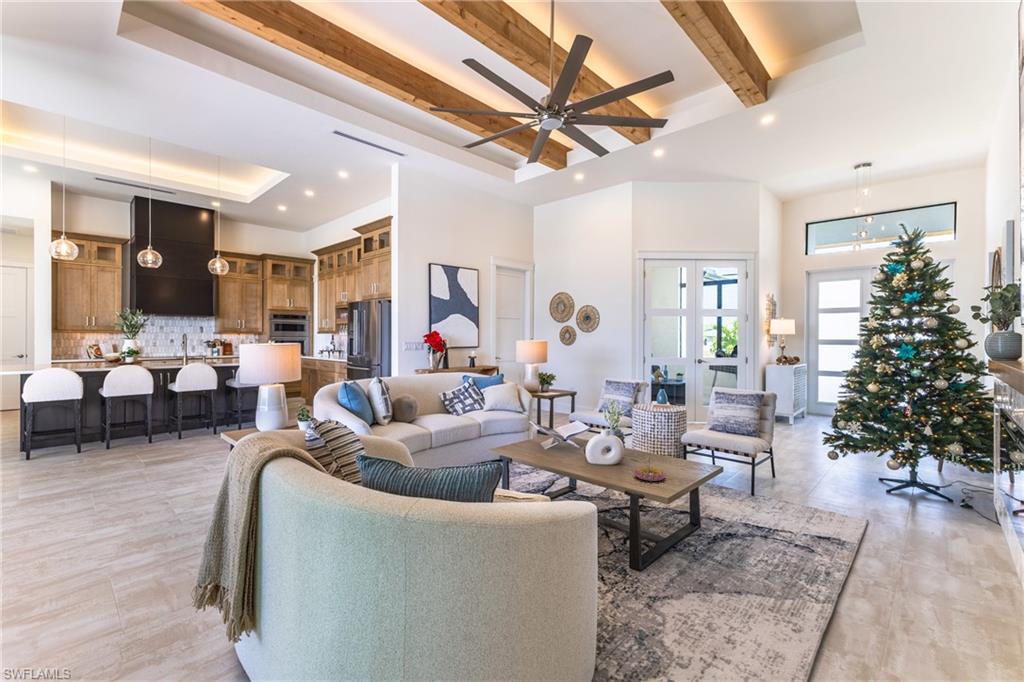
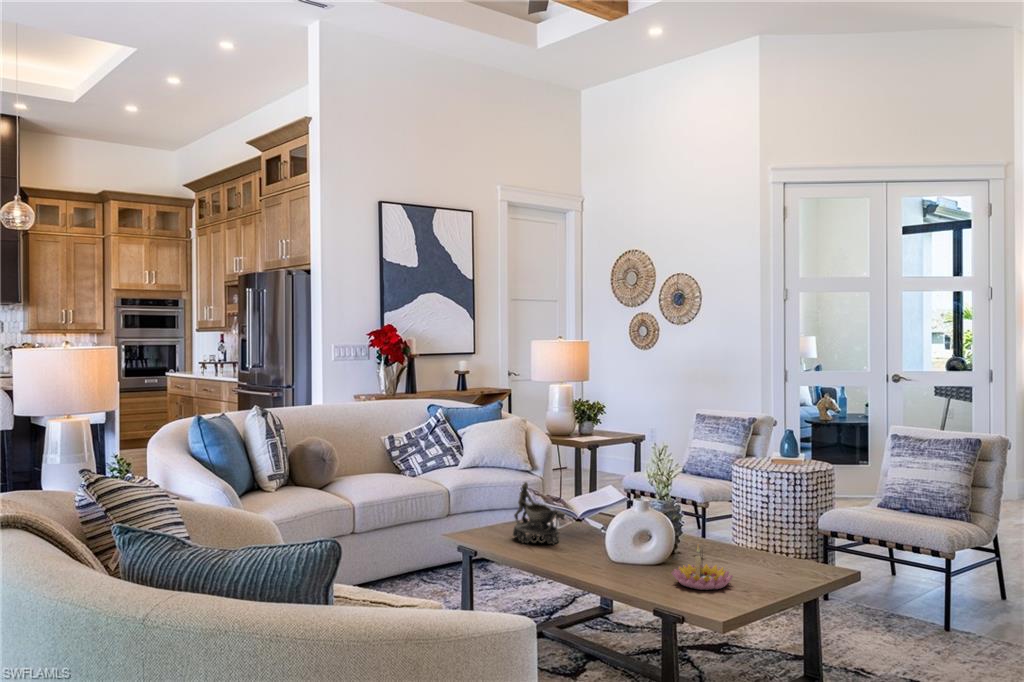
decorative bowl: none [530,420,562,455] -> present [513,482,565,544]

